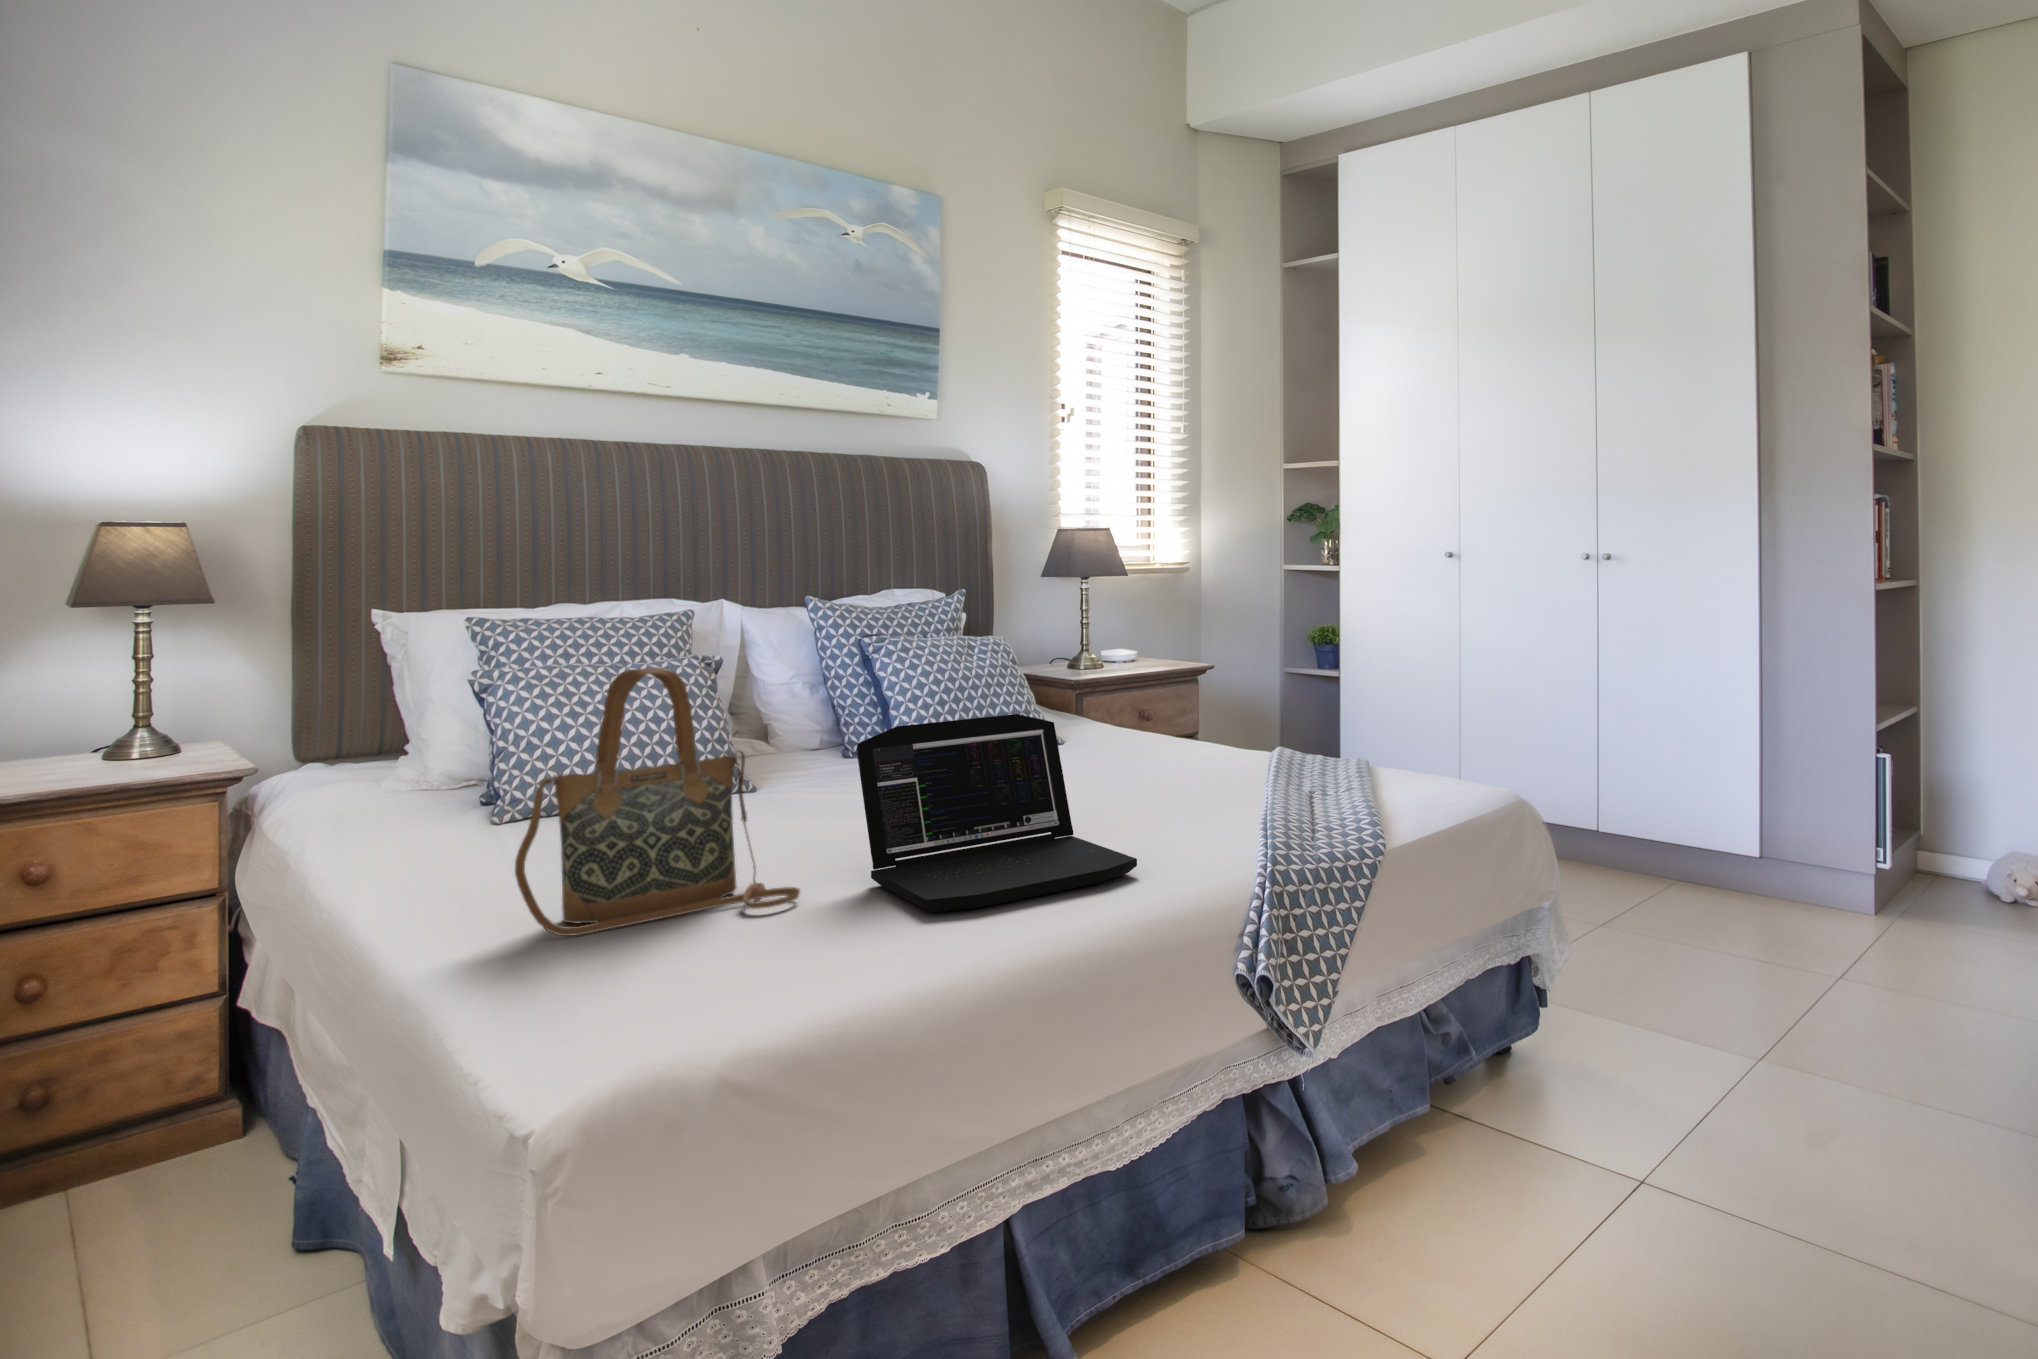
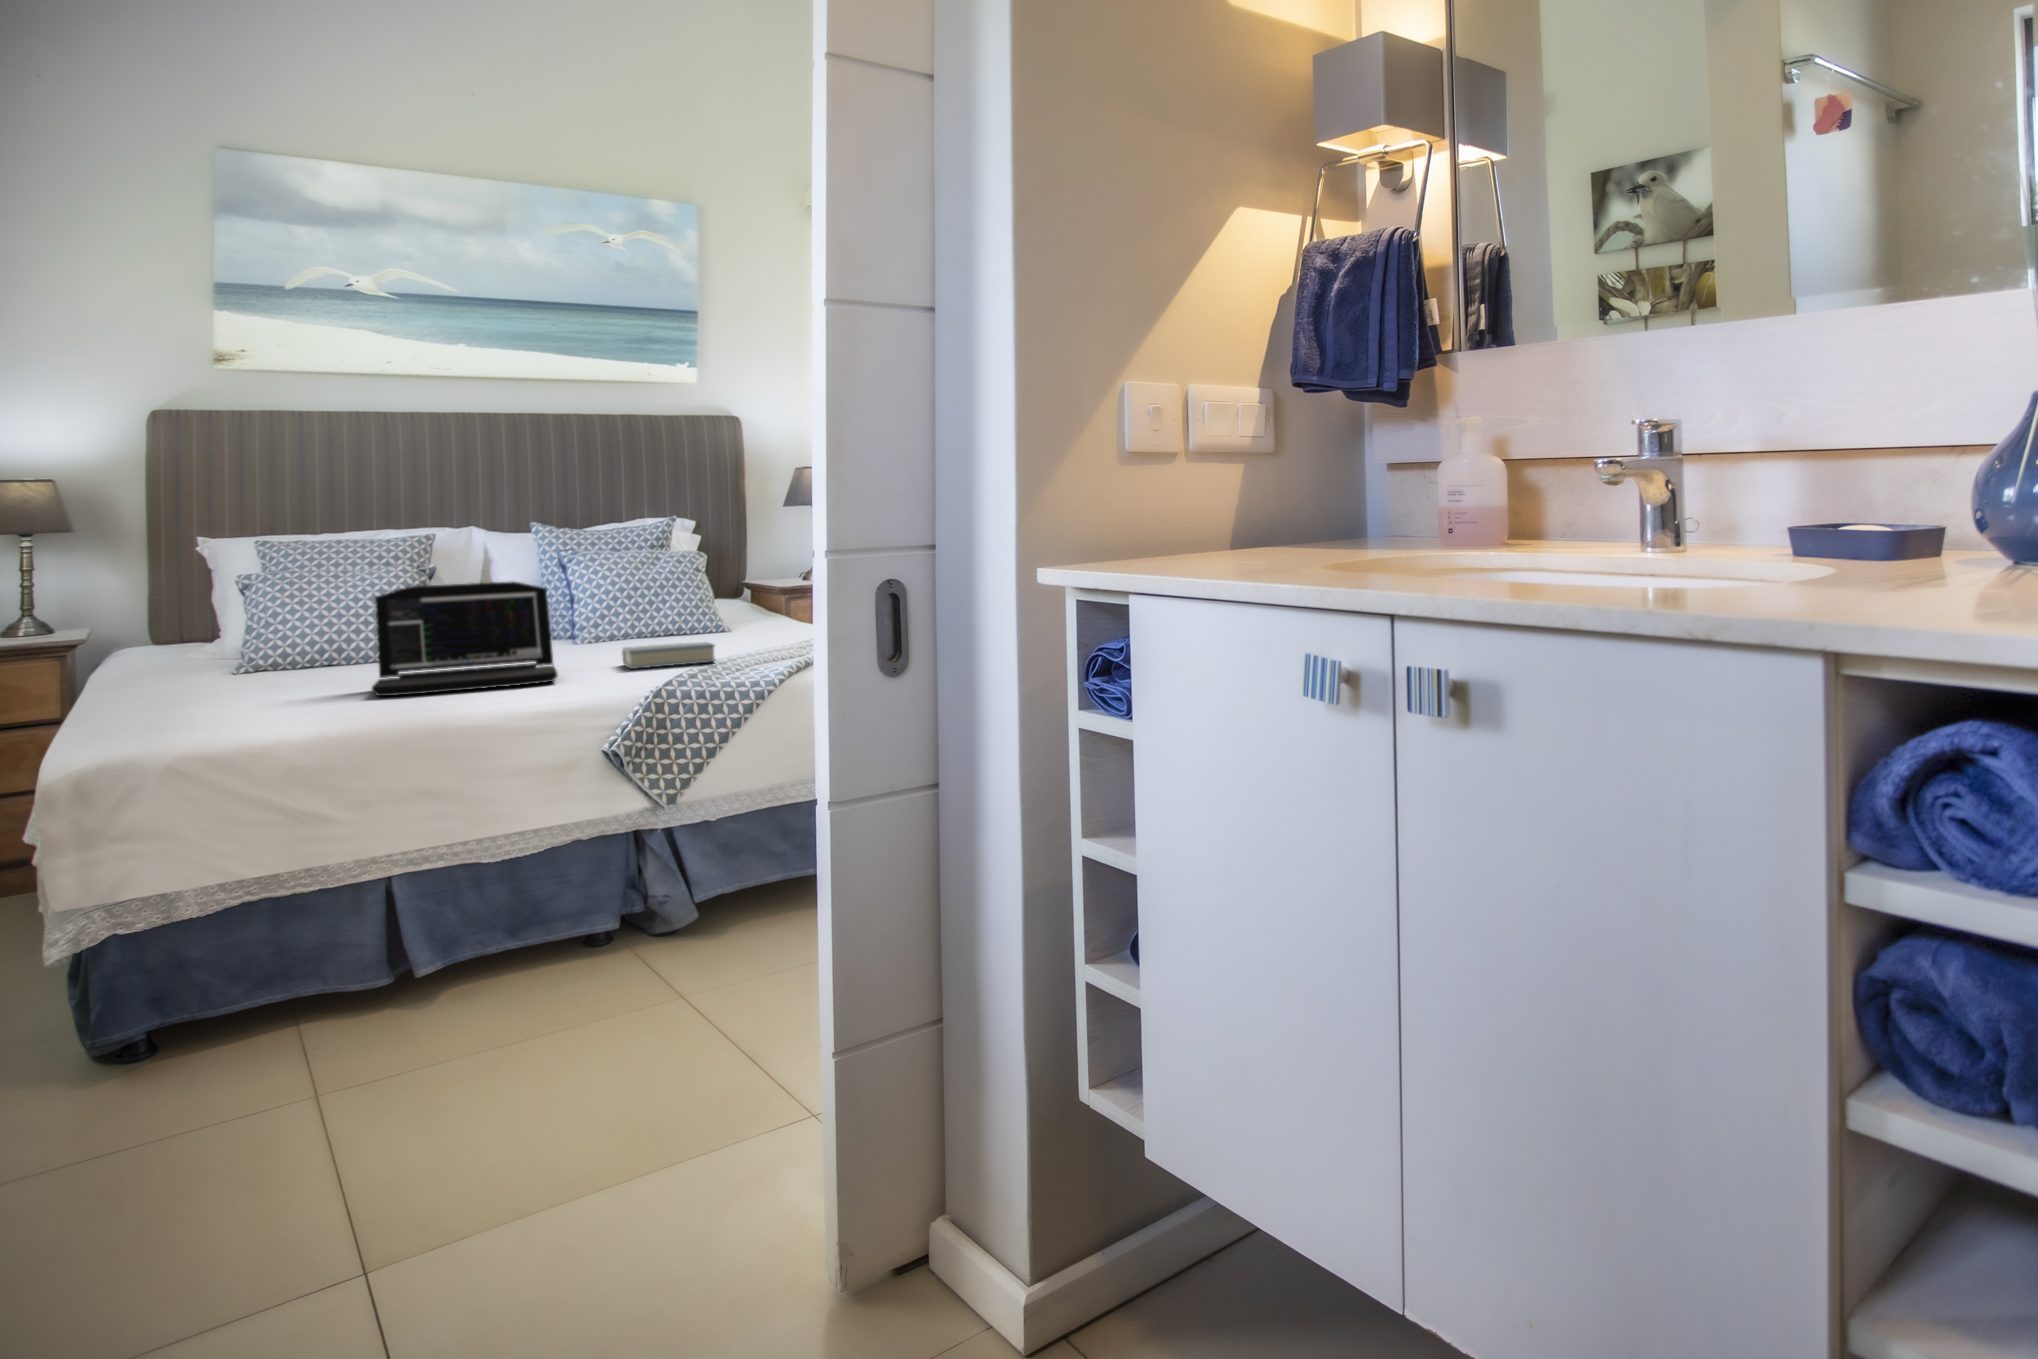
handbag: present [515,668,800,936] -> none [113,544,319,706]
hardback book: none [1110,785,1244,836] -> present [622,642,715,669]

